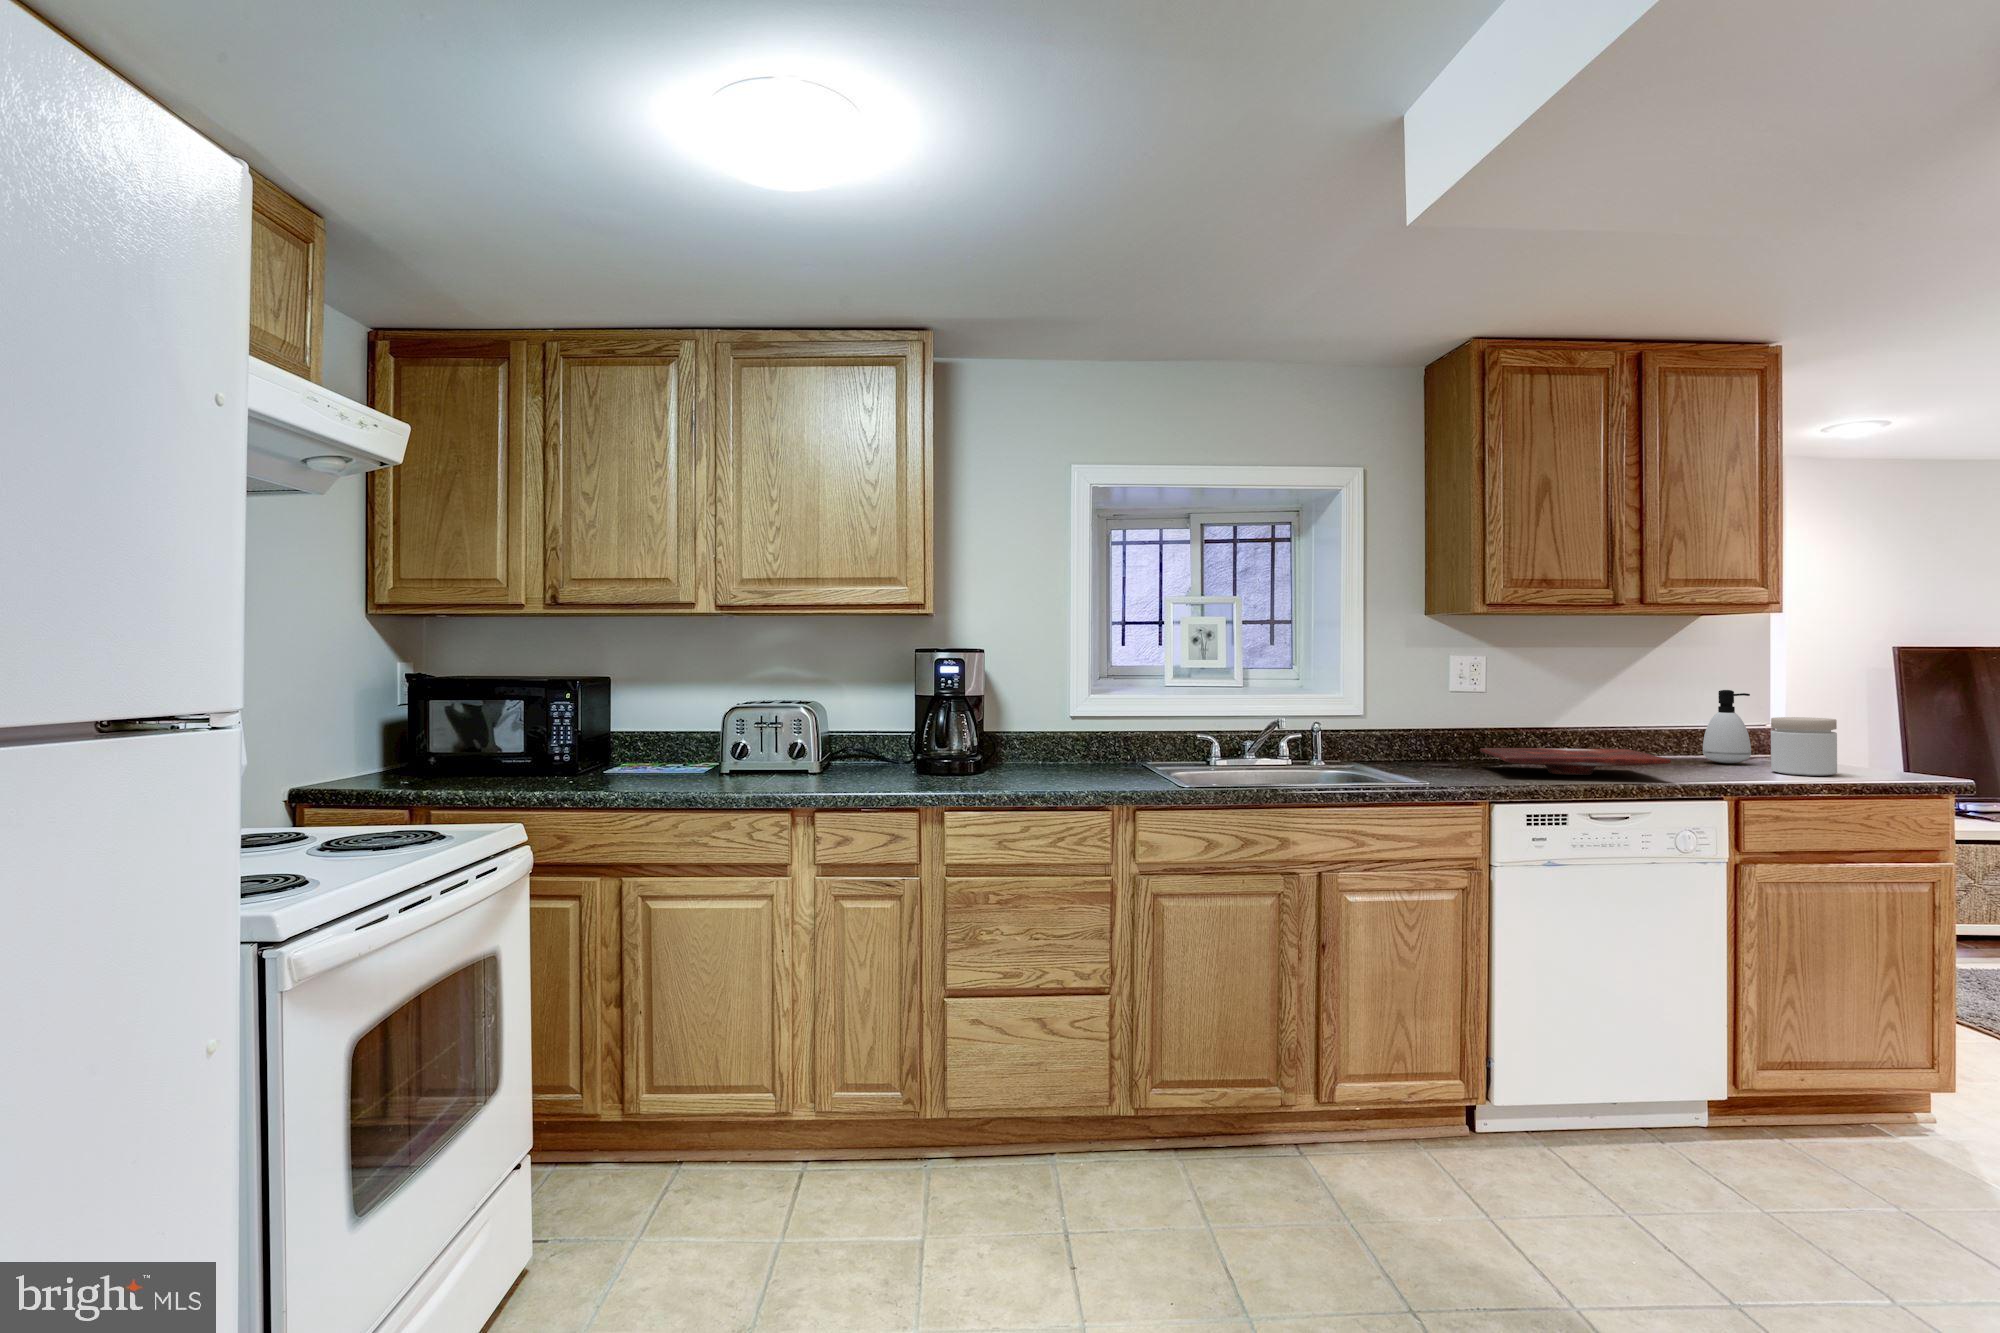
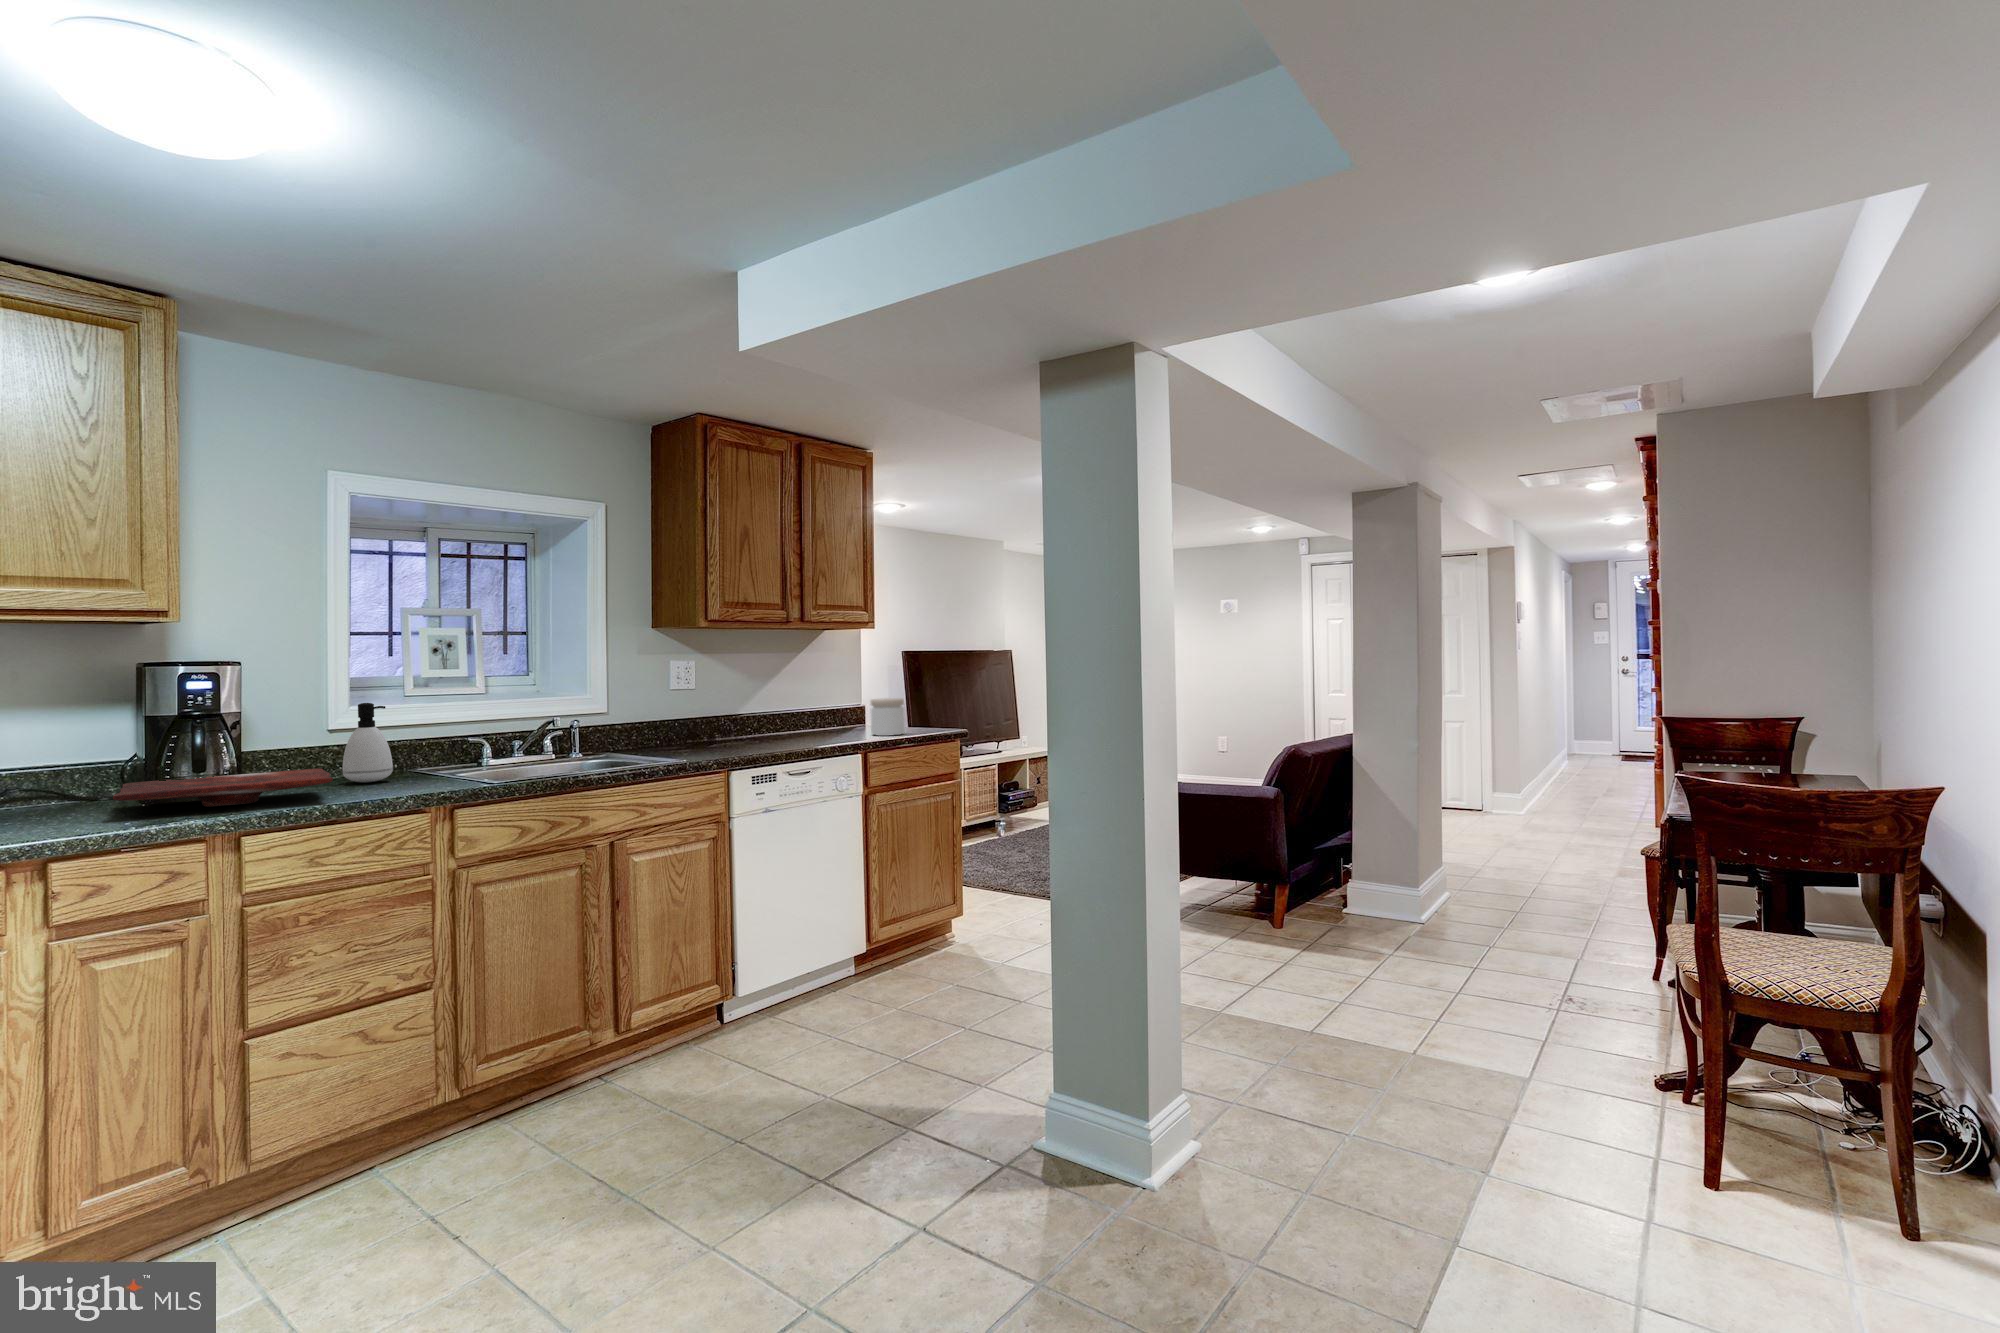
soap dispenser: present [1703,690,1751,763] -> present [343,703,393,782]
cutting board: present [1480,748,1671,775] -> present [113,768,333,807]

